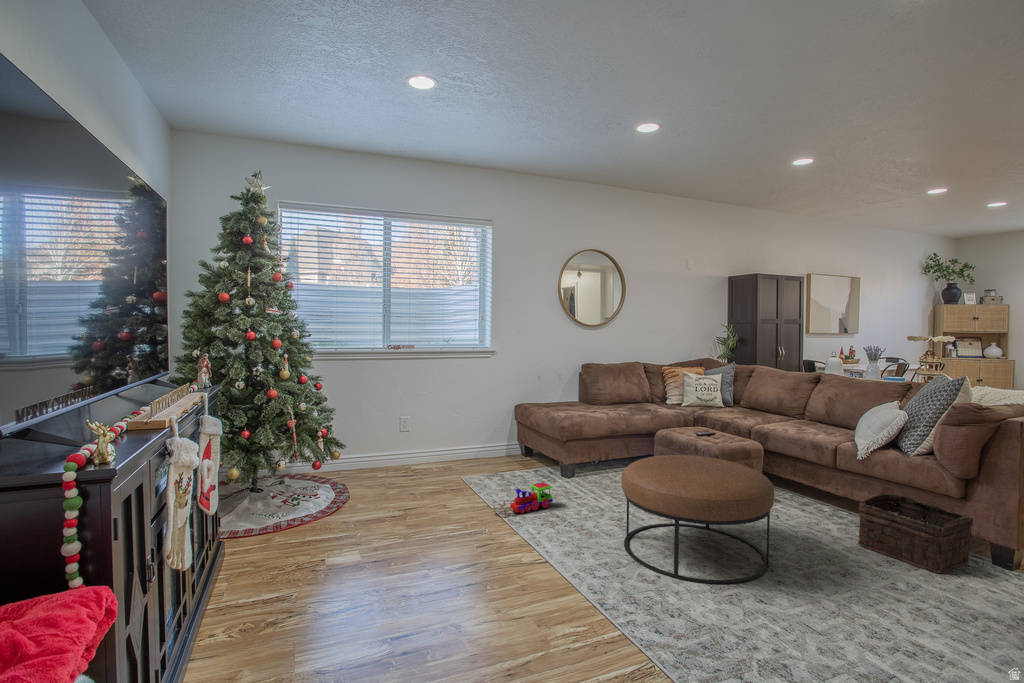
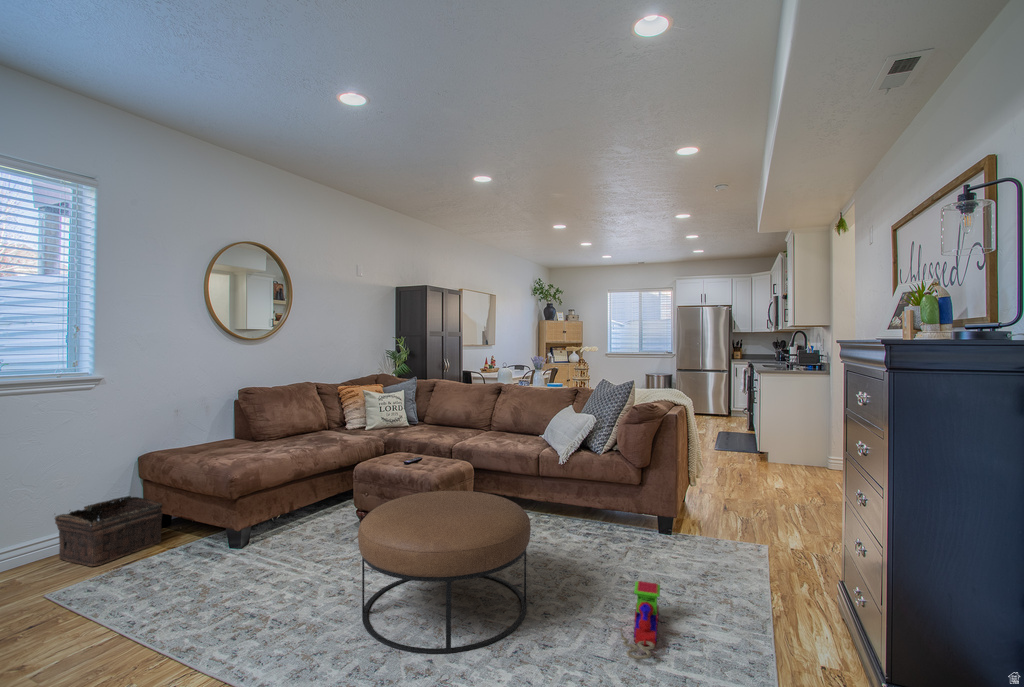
toy train: present [492,482,553,514] -> present [621,581,660,659]
basket: present [858,494,973,573] -> present [55,496,162,566]

